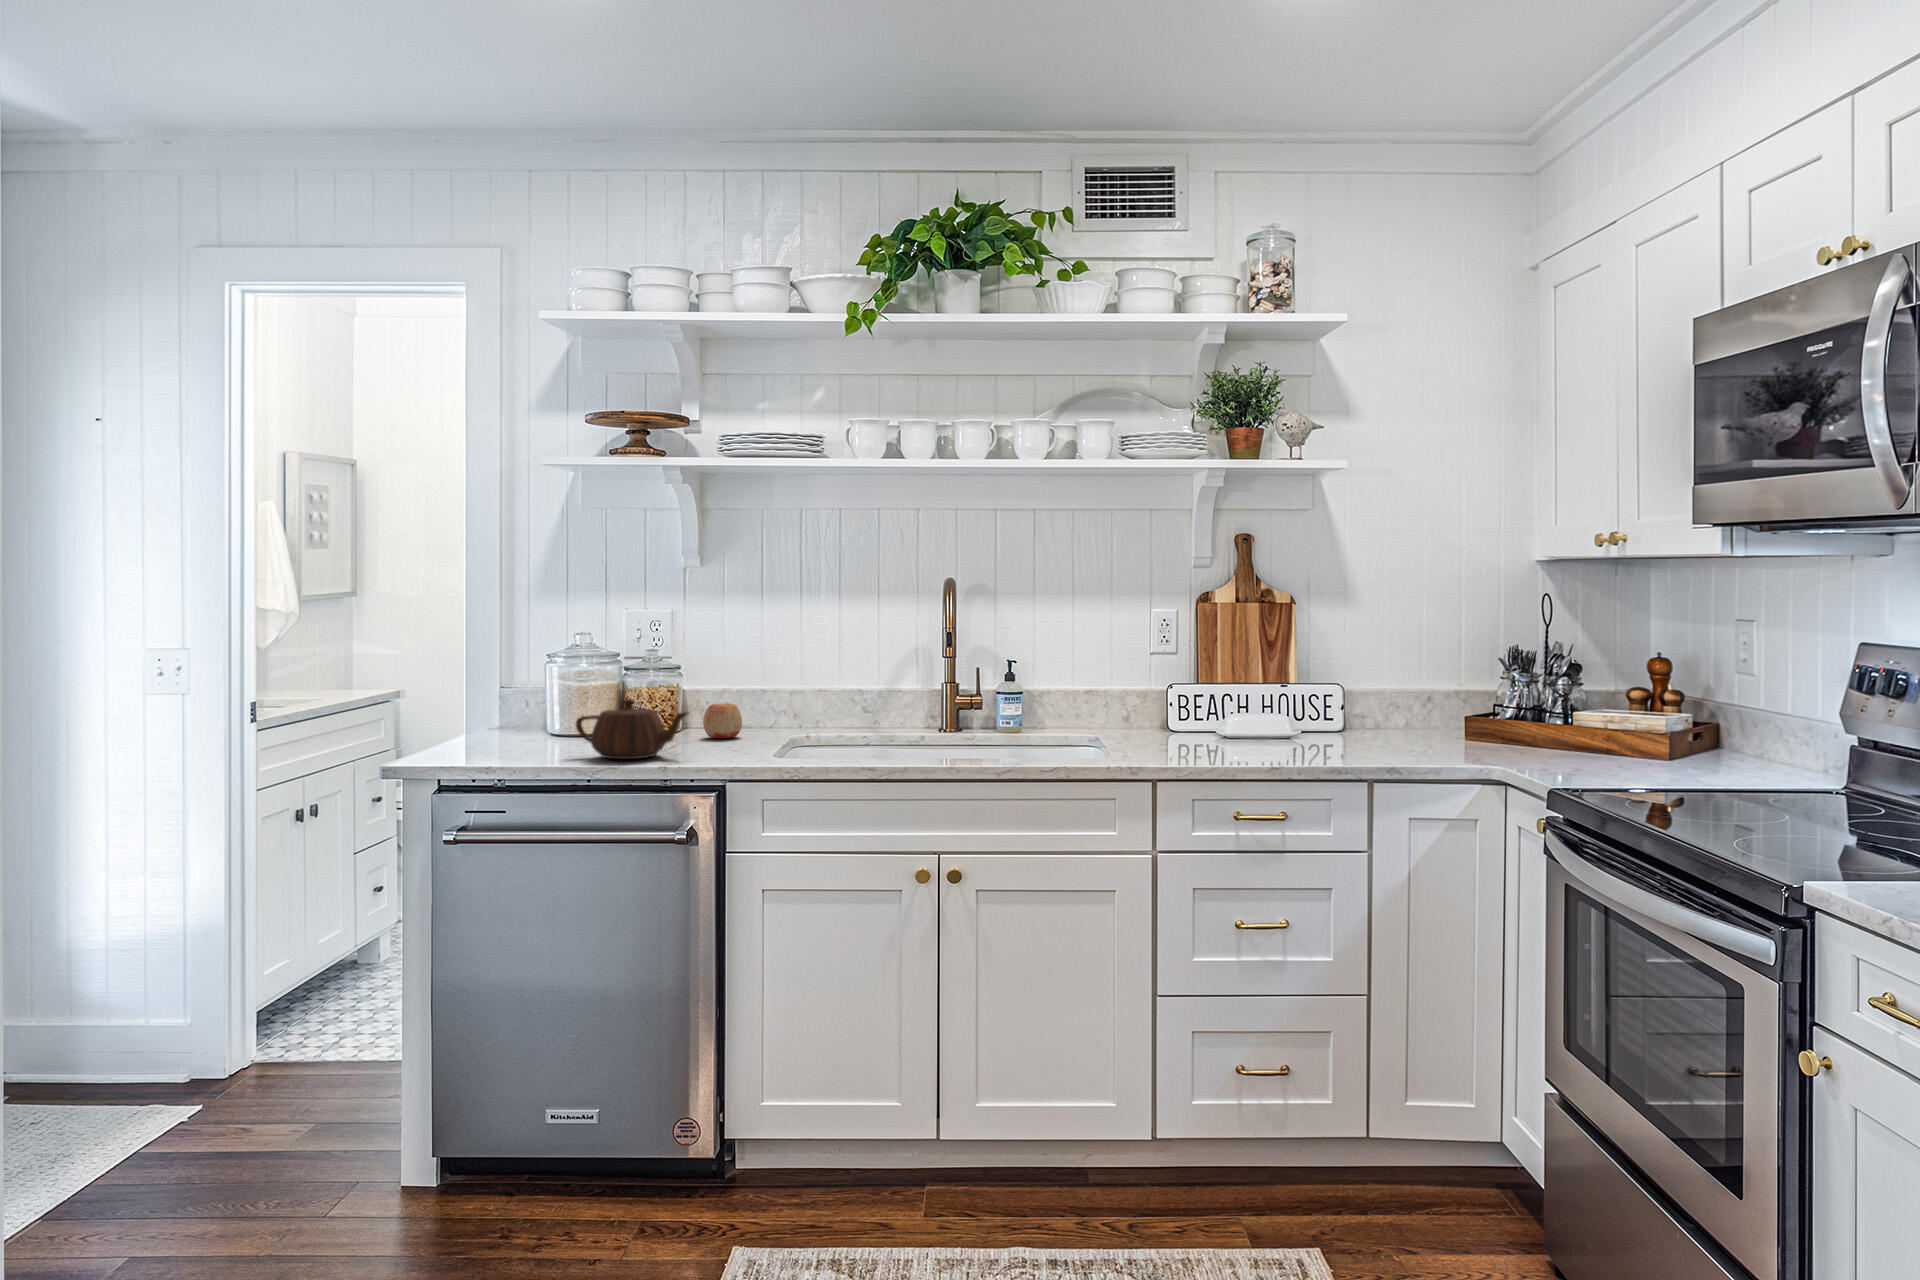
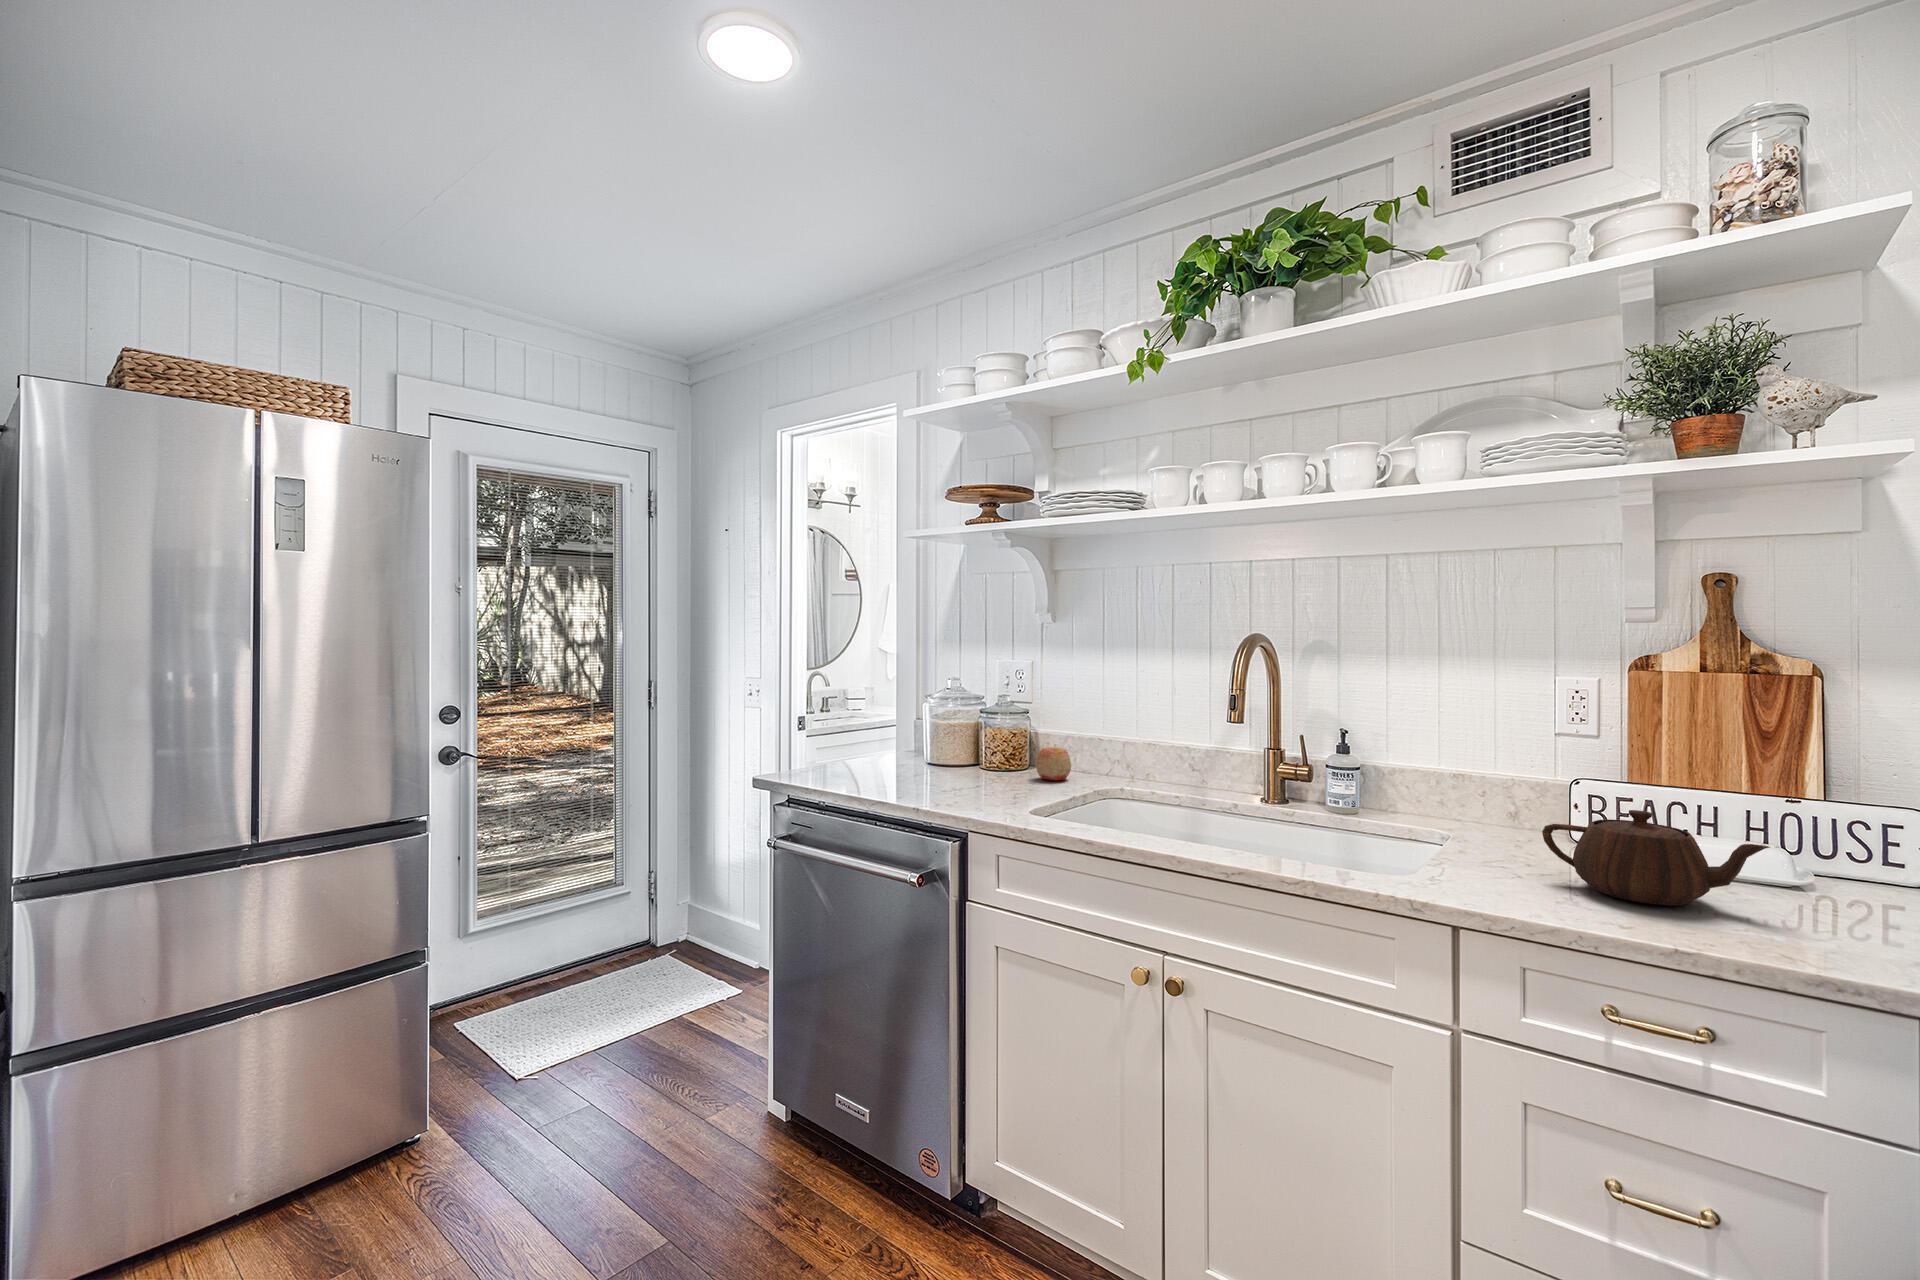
teapot: present [576,699,688,759] -> present [1542,810,1770,906]

